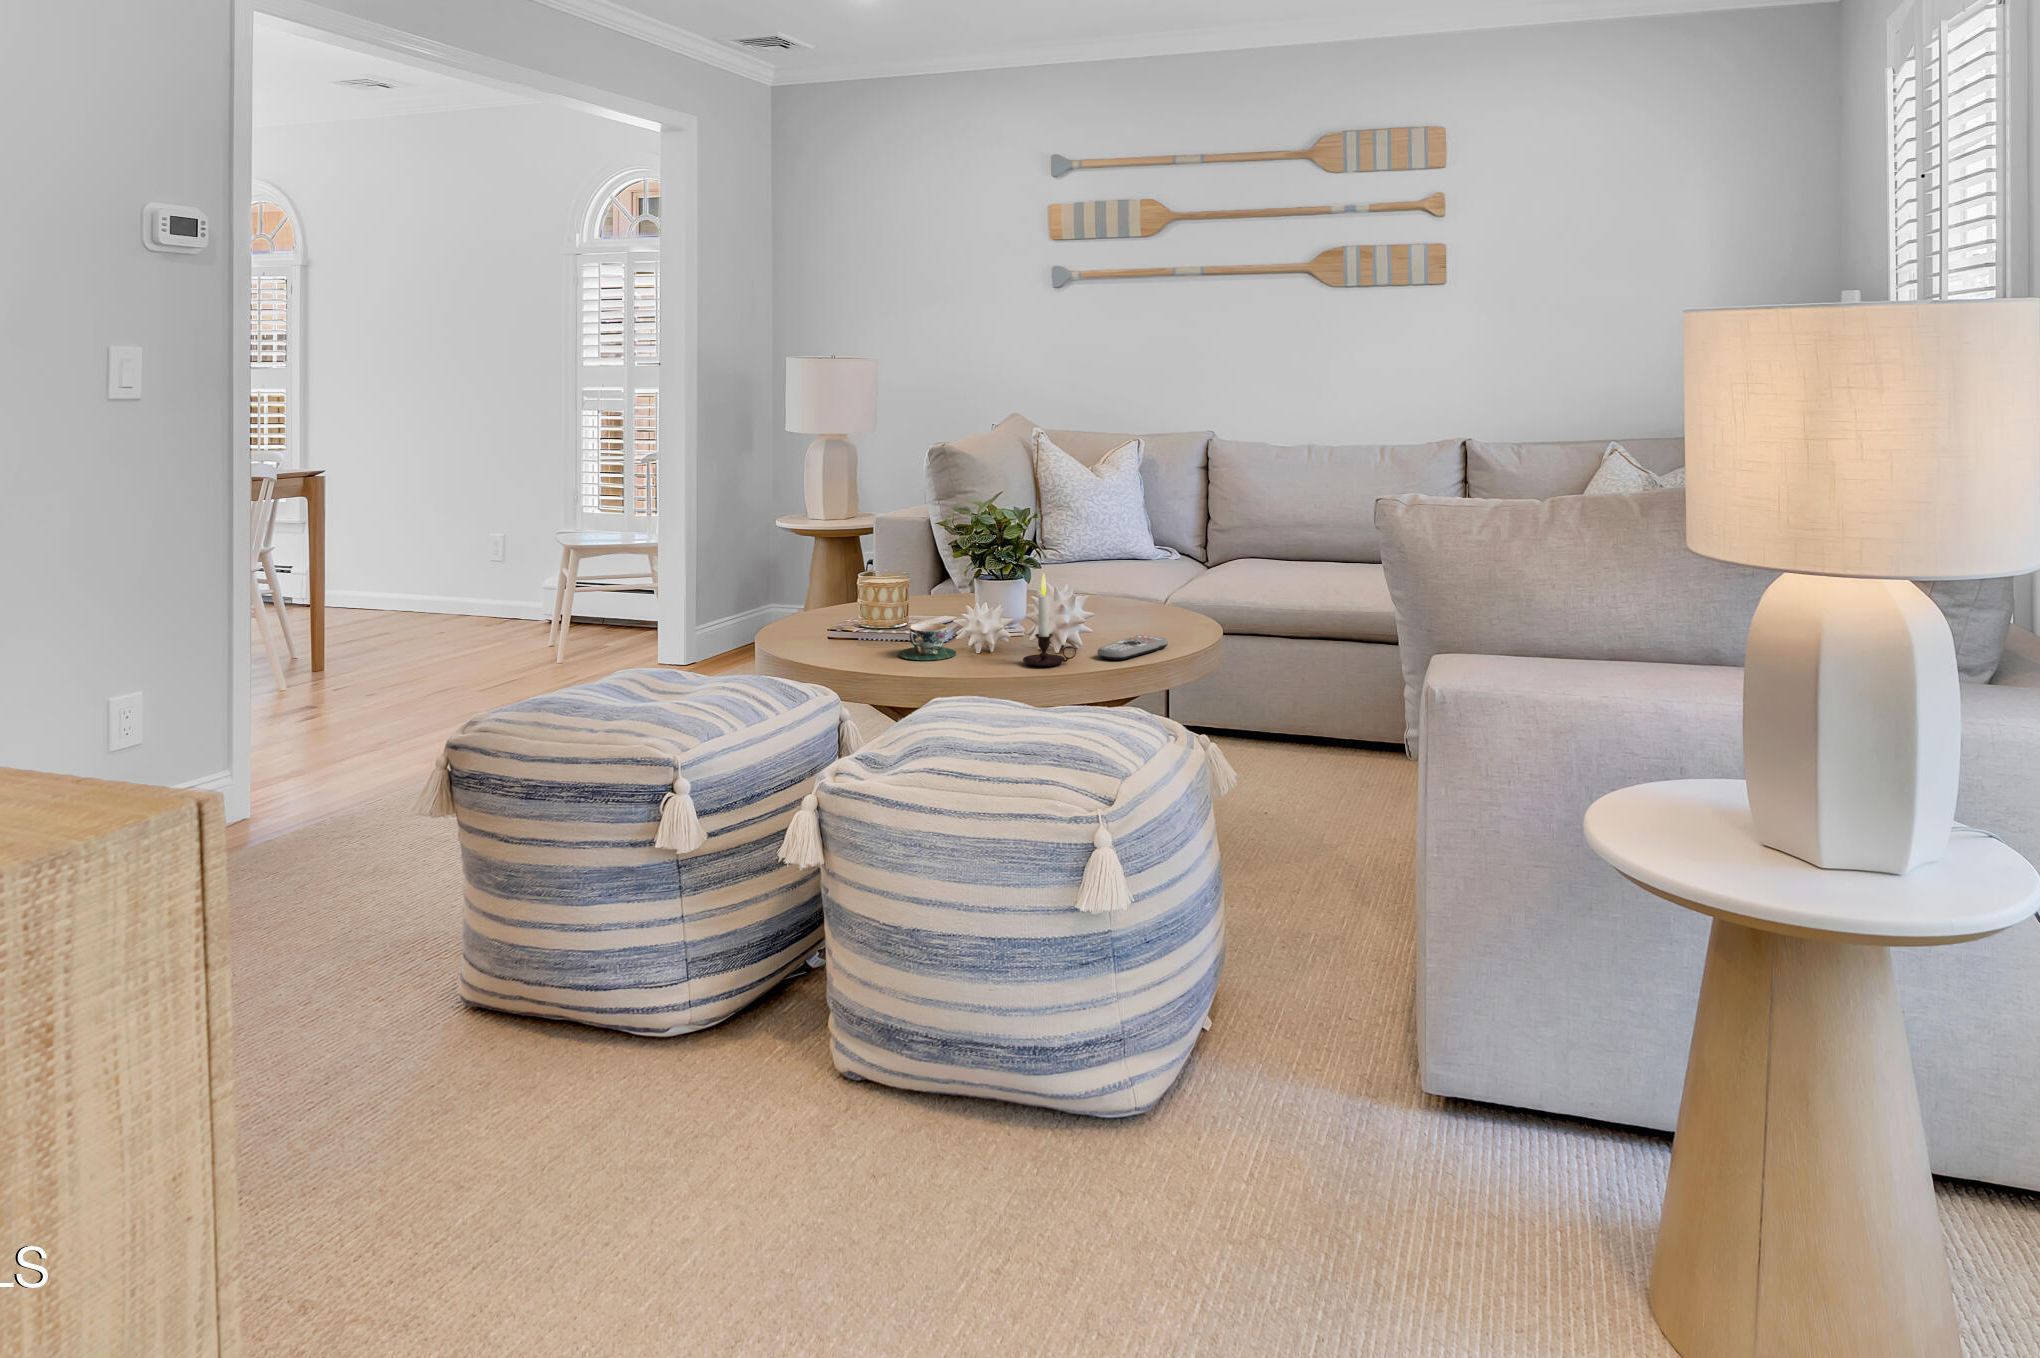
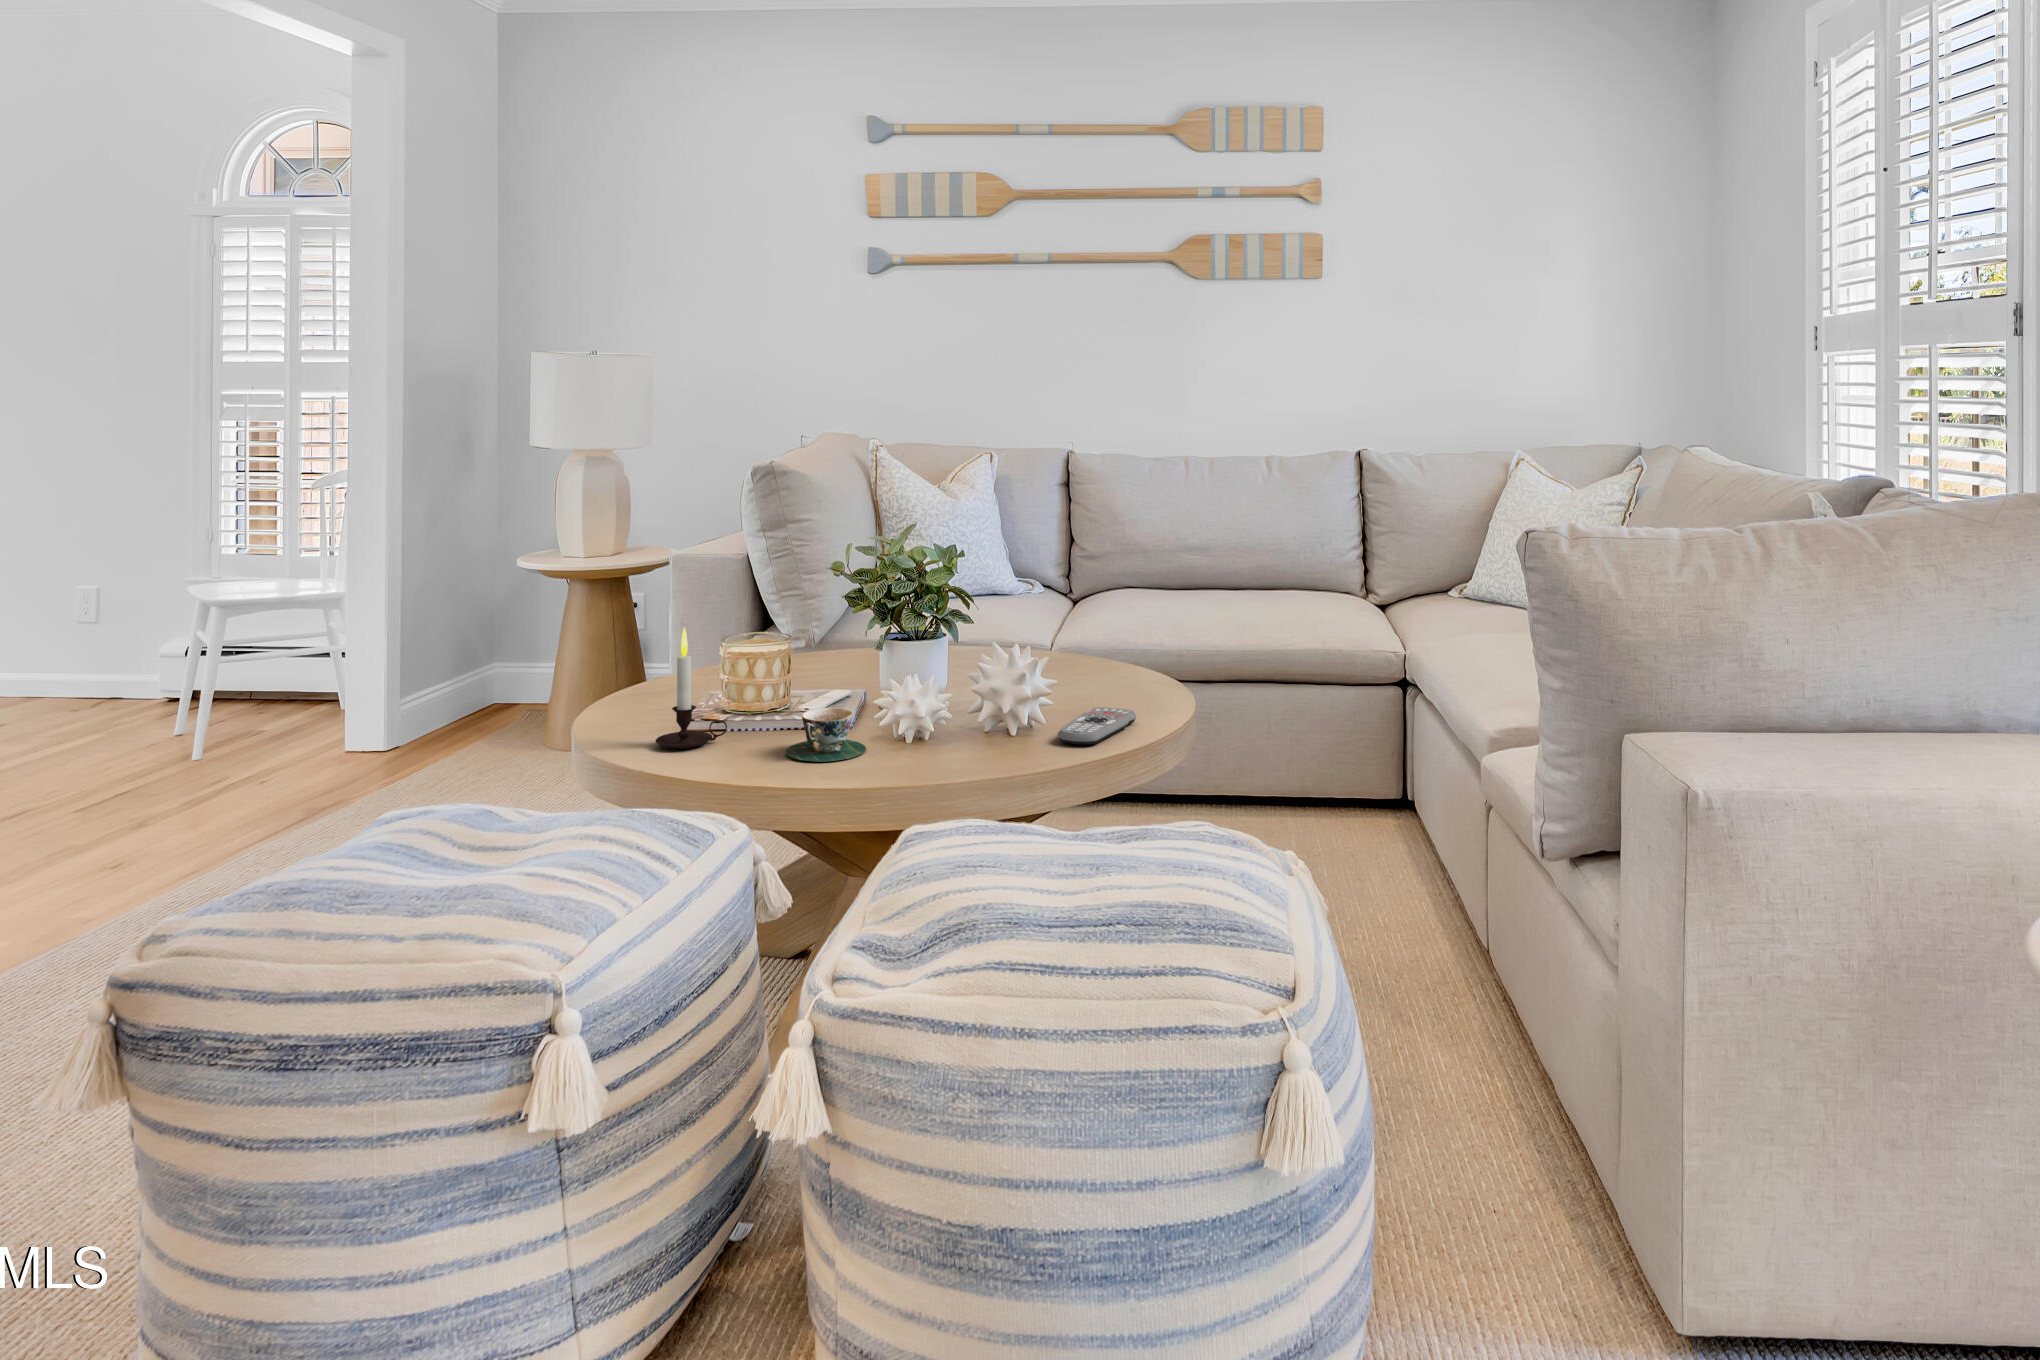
candle: present [1023,573,1076,666] -> present [655,628,727,748]

